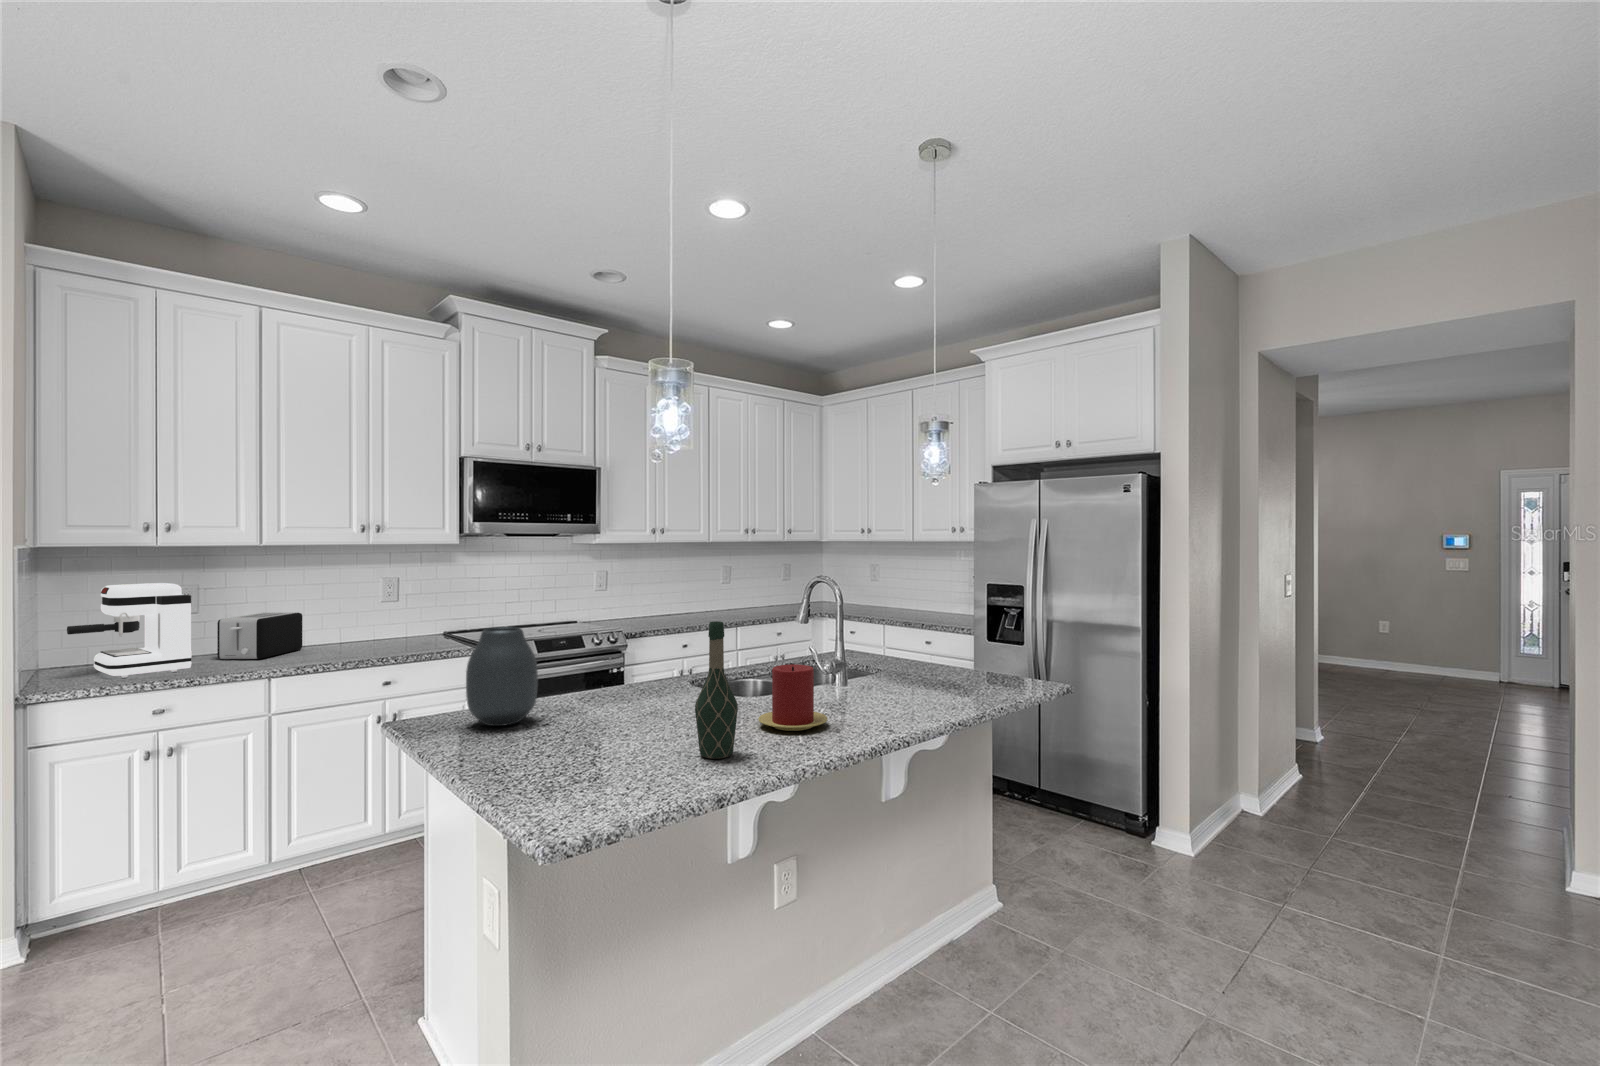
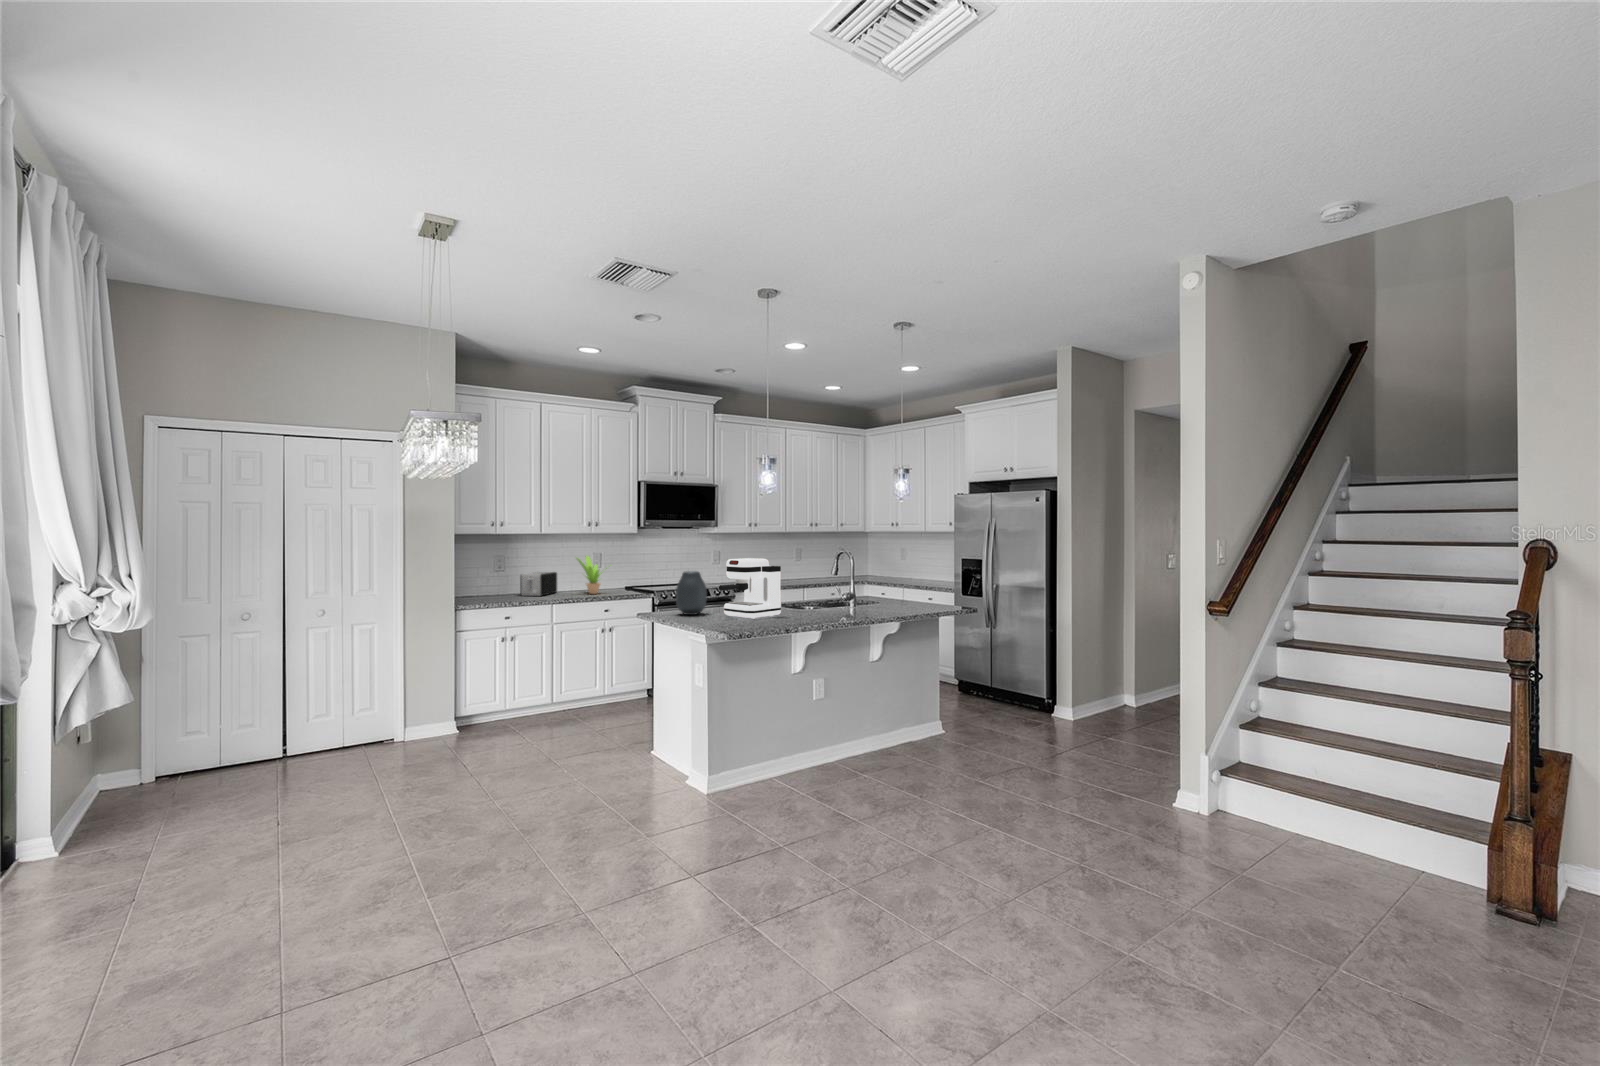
potted plant: none [328,582,402,652] -> present [576,556,607,594]
coffee maker: present [67,583,191,678] -> present [719,558,781,619]
wine bottle: present [695,621,738,759] -> none [778,566,796,622]
candle: present [758,665,827,731] -> none [806,589,838,617]

